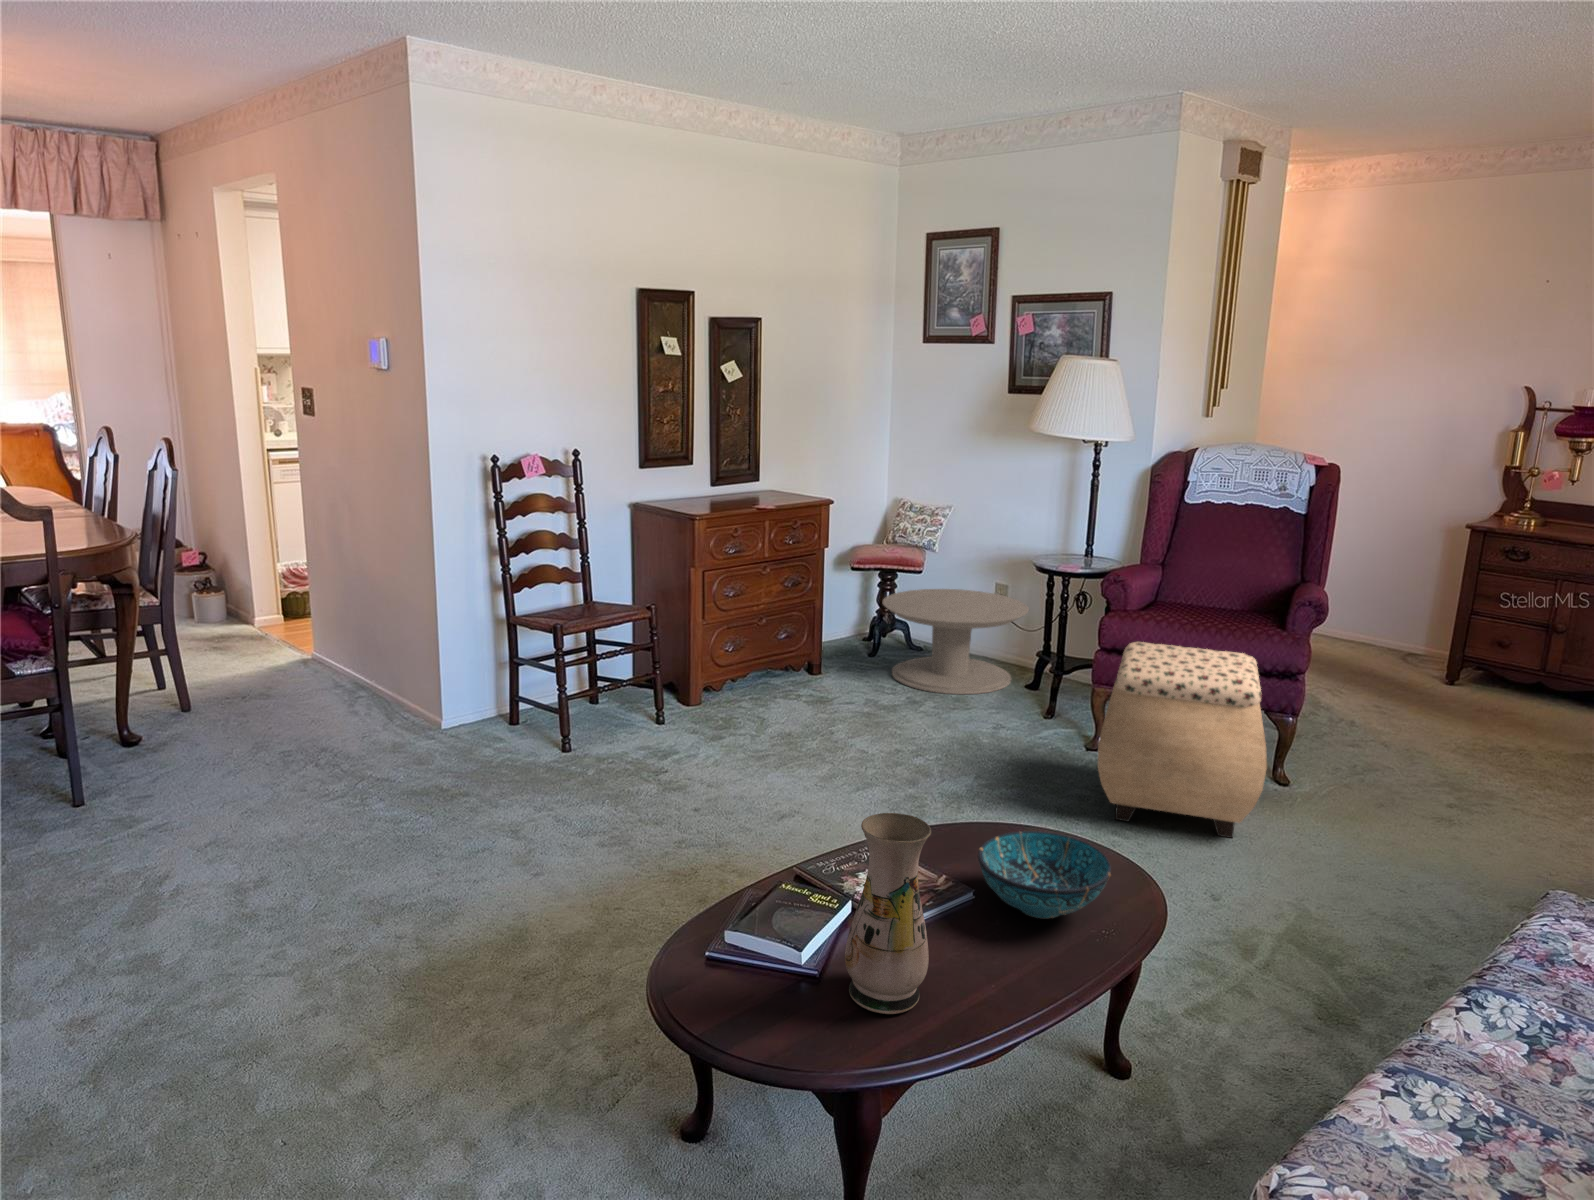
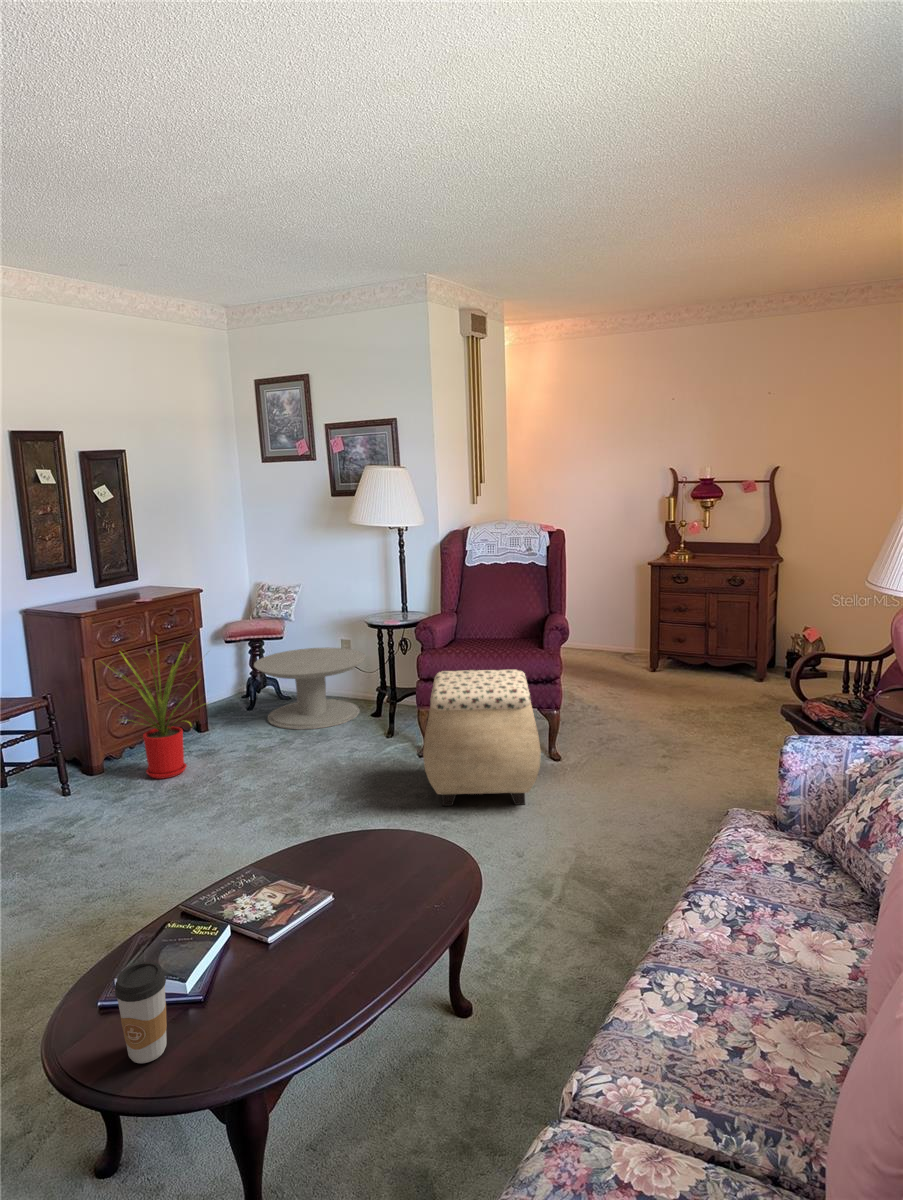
house plant: none [706,548,837,725] -> present [101,640,200,779]
vase: present [845,813,931,1014] -> none [217,848,290,1026]
decorative bowl: present [978,831,1111,918] -> none [329,834,433,906]
coffee cup: none [741,914,794,1022] -> present [115,962,167,1063]

